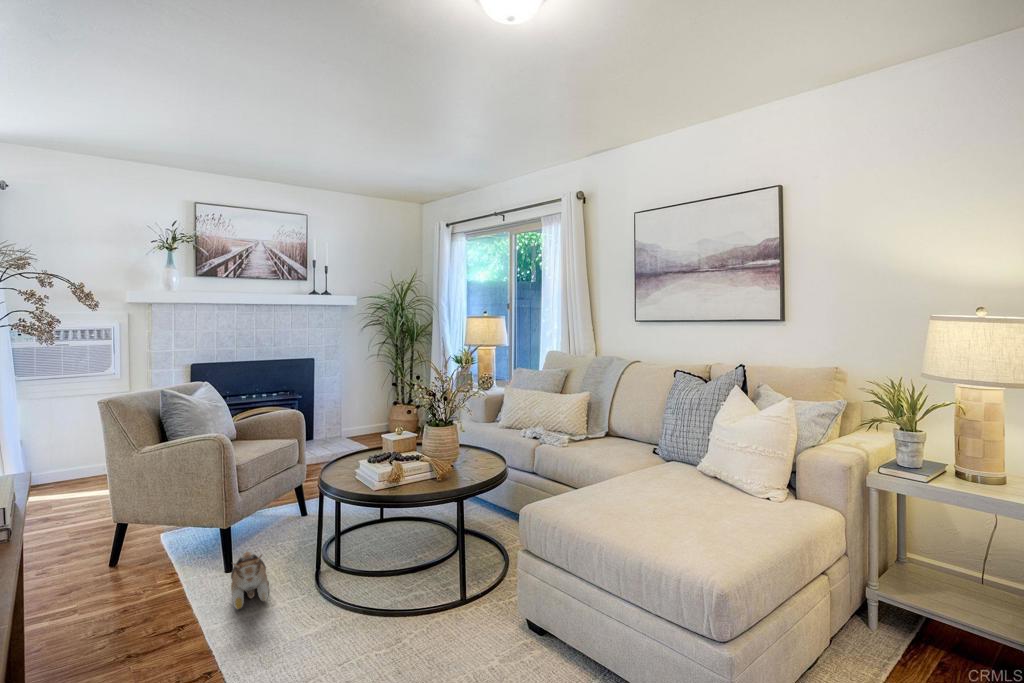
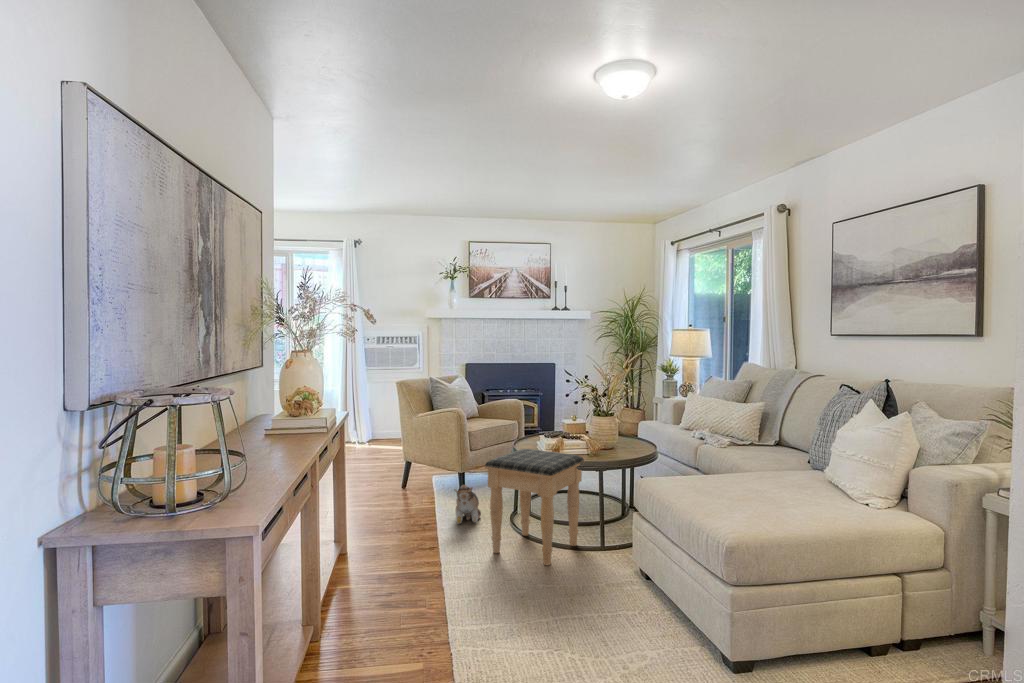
footstool: none [297,488,430,654] -> present [485,449,584,565]

